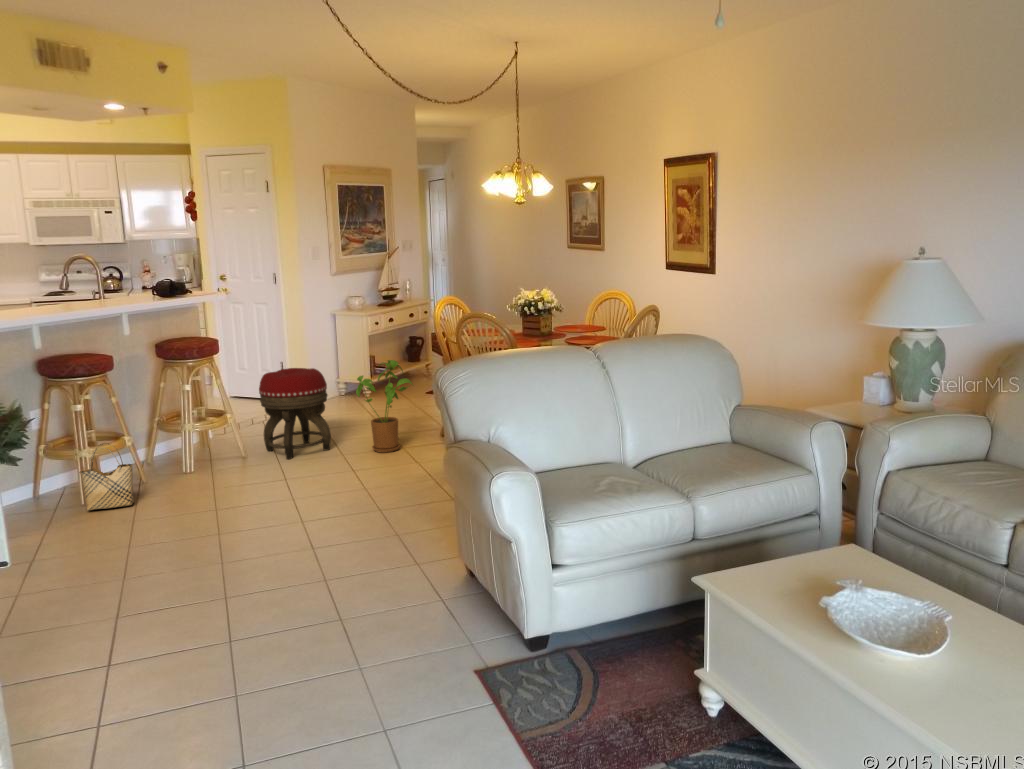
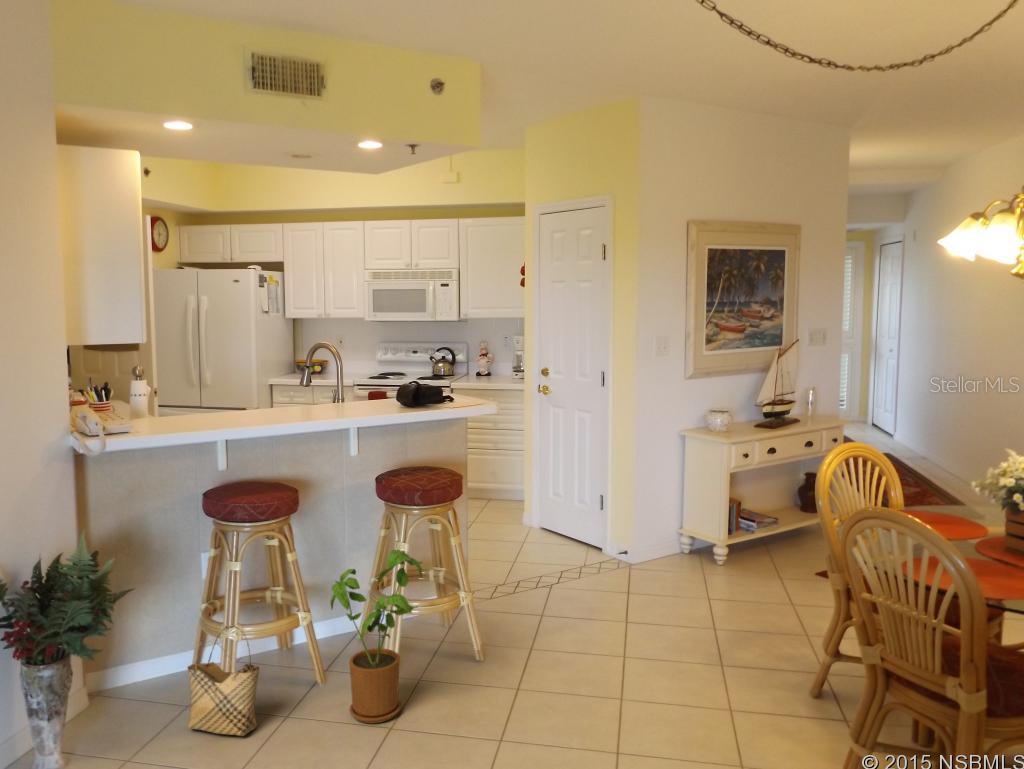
house plant: present [356,360,412,453] -> present [330,550,423,723]
footstool: present [259,368,331,459] -> none [501,530,608,688]

